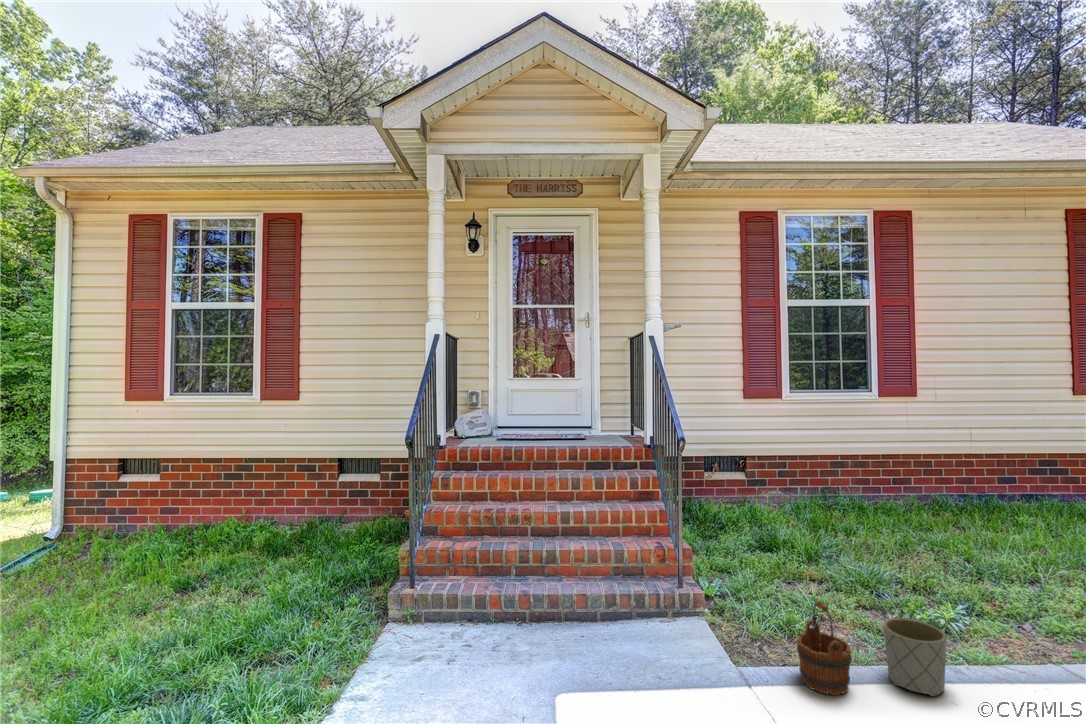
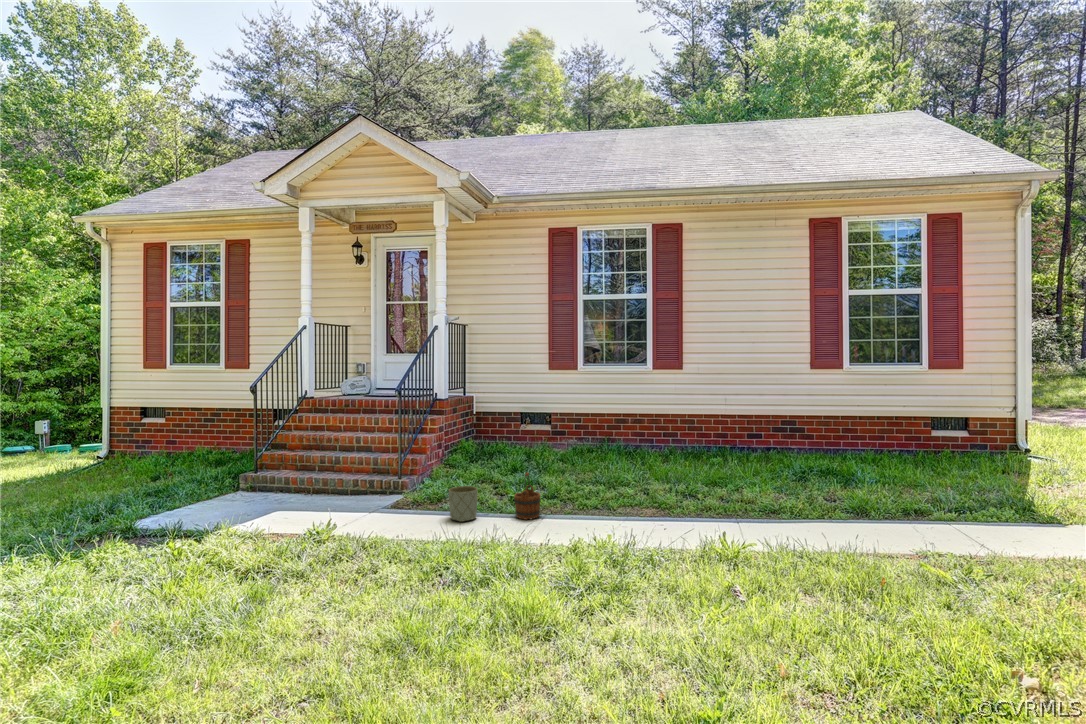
wooden bucket: present [797,601,851,695] -> present [514,473,541,519]

